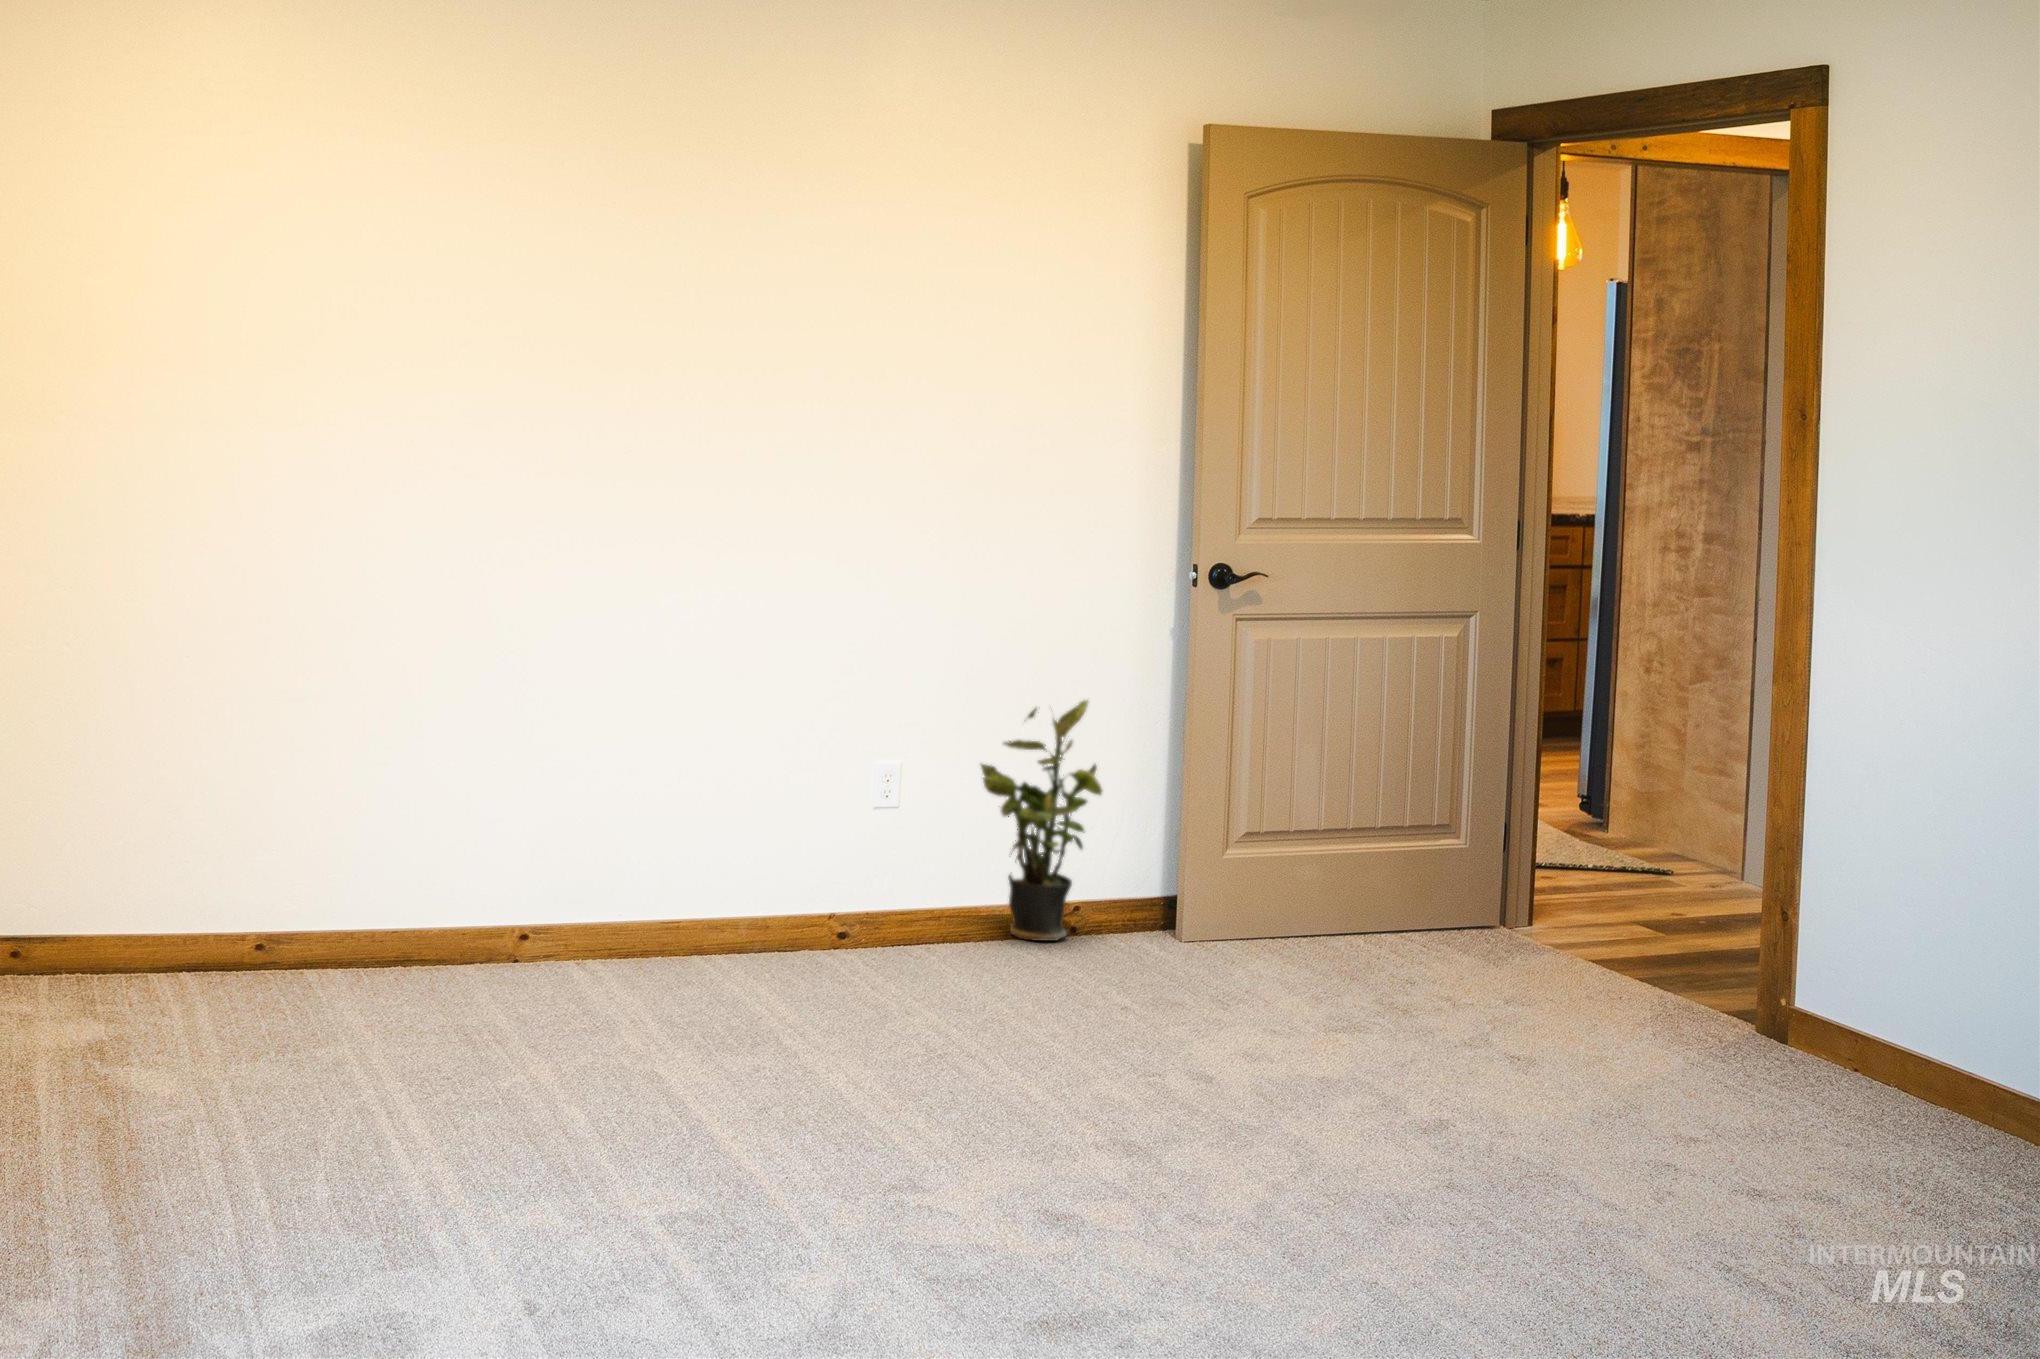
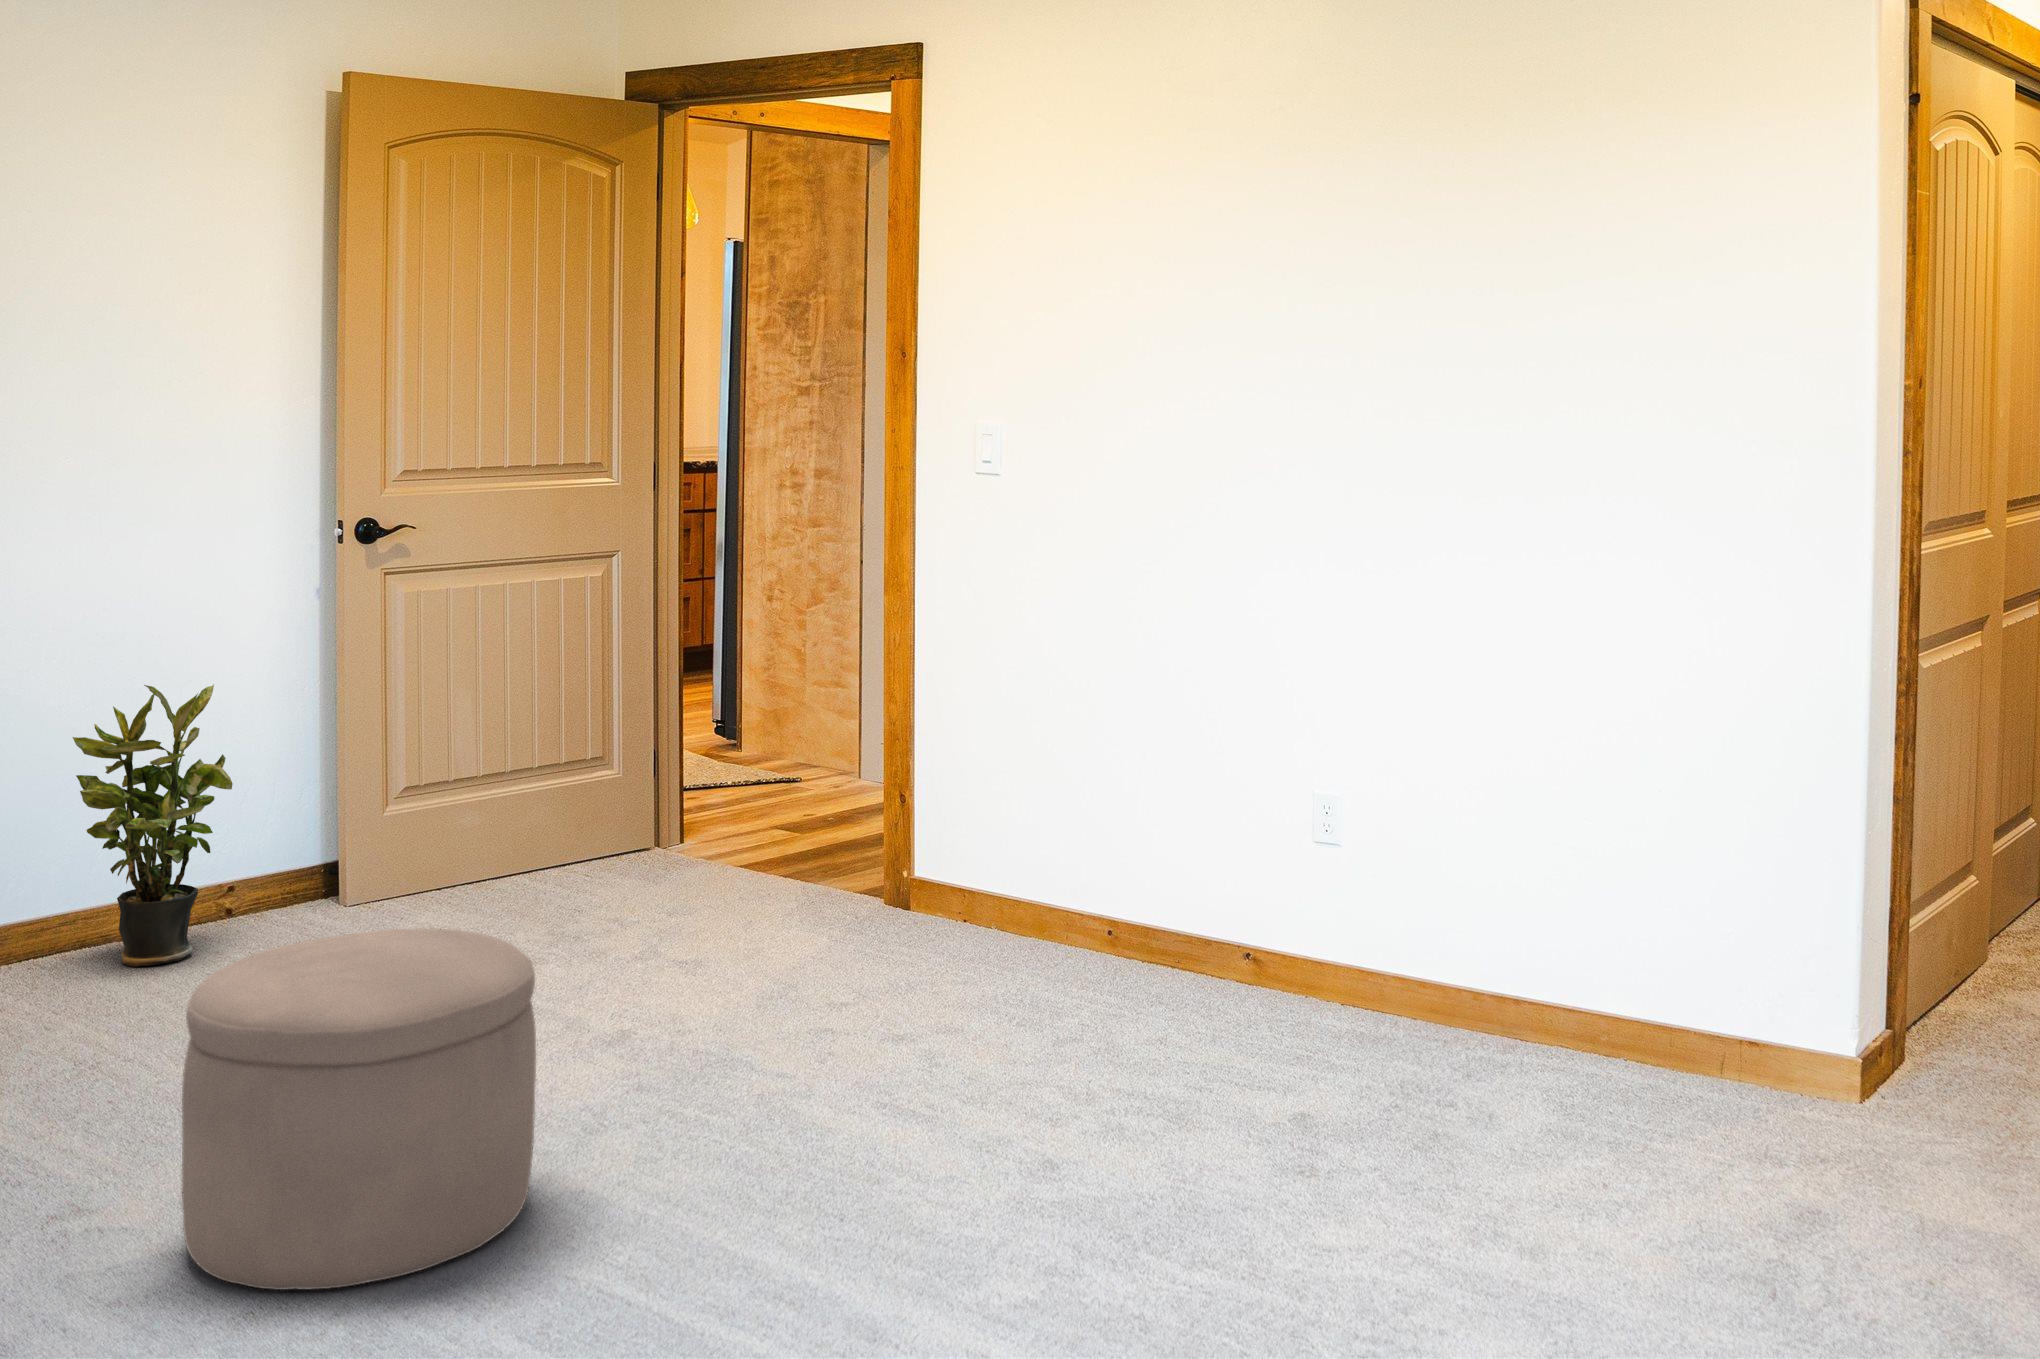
ottoman: none [1069,941,1366,1247] -> present [182,929,536,1290]

